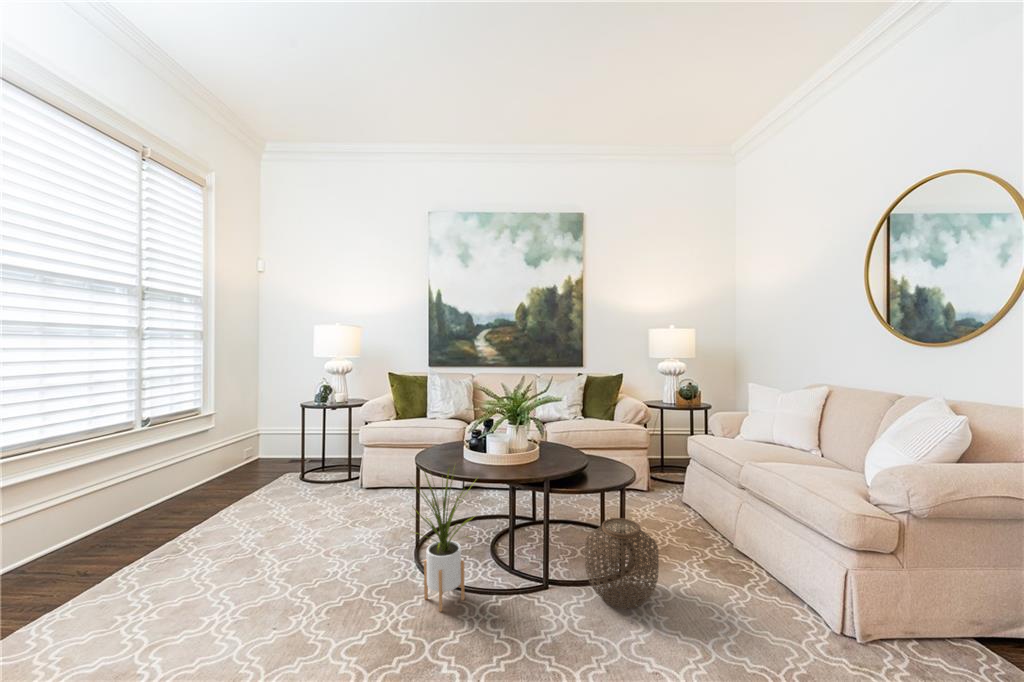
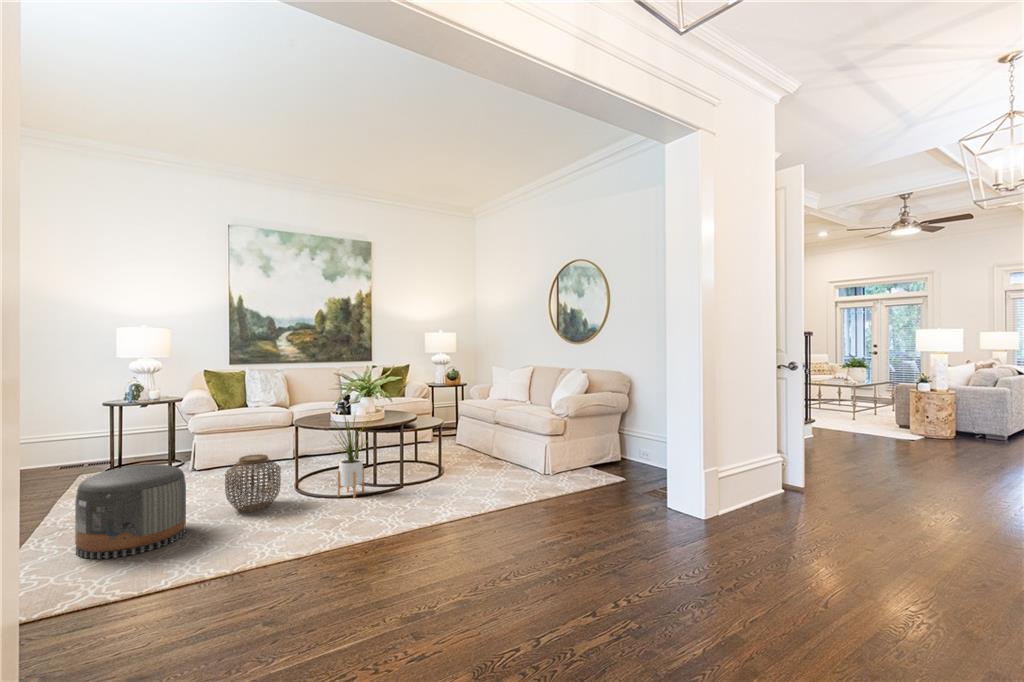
pouf: none [80,514,224,656] -> present [75,465,186,559]
woven basket: present [585,518,659,609] -> present [225,454,281,512]

